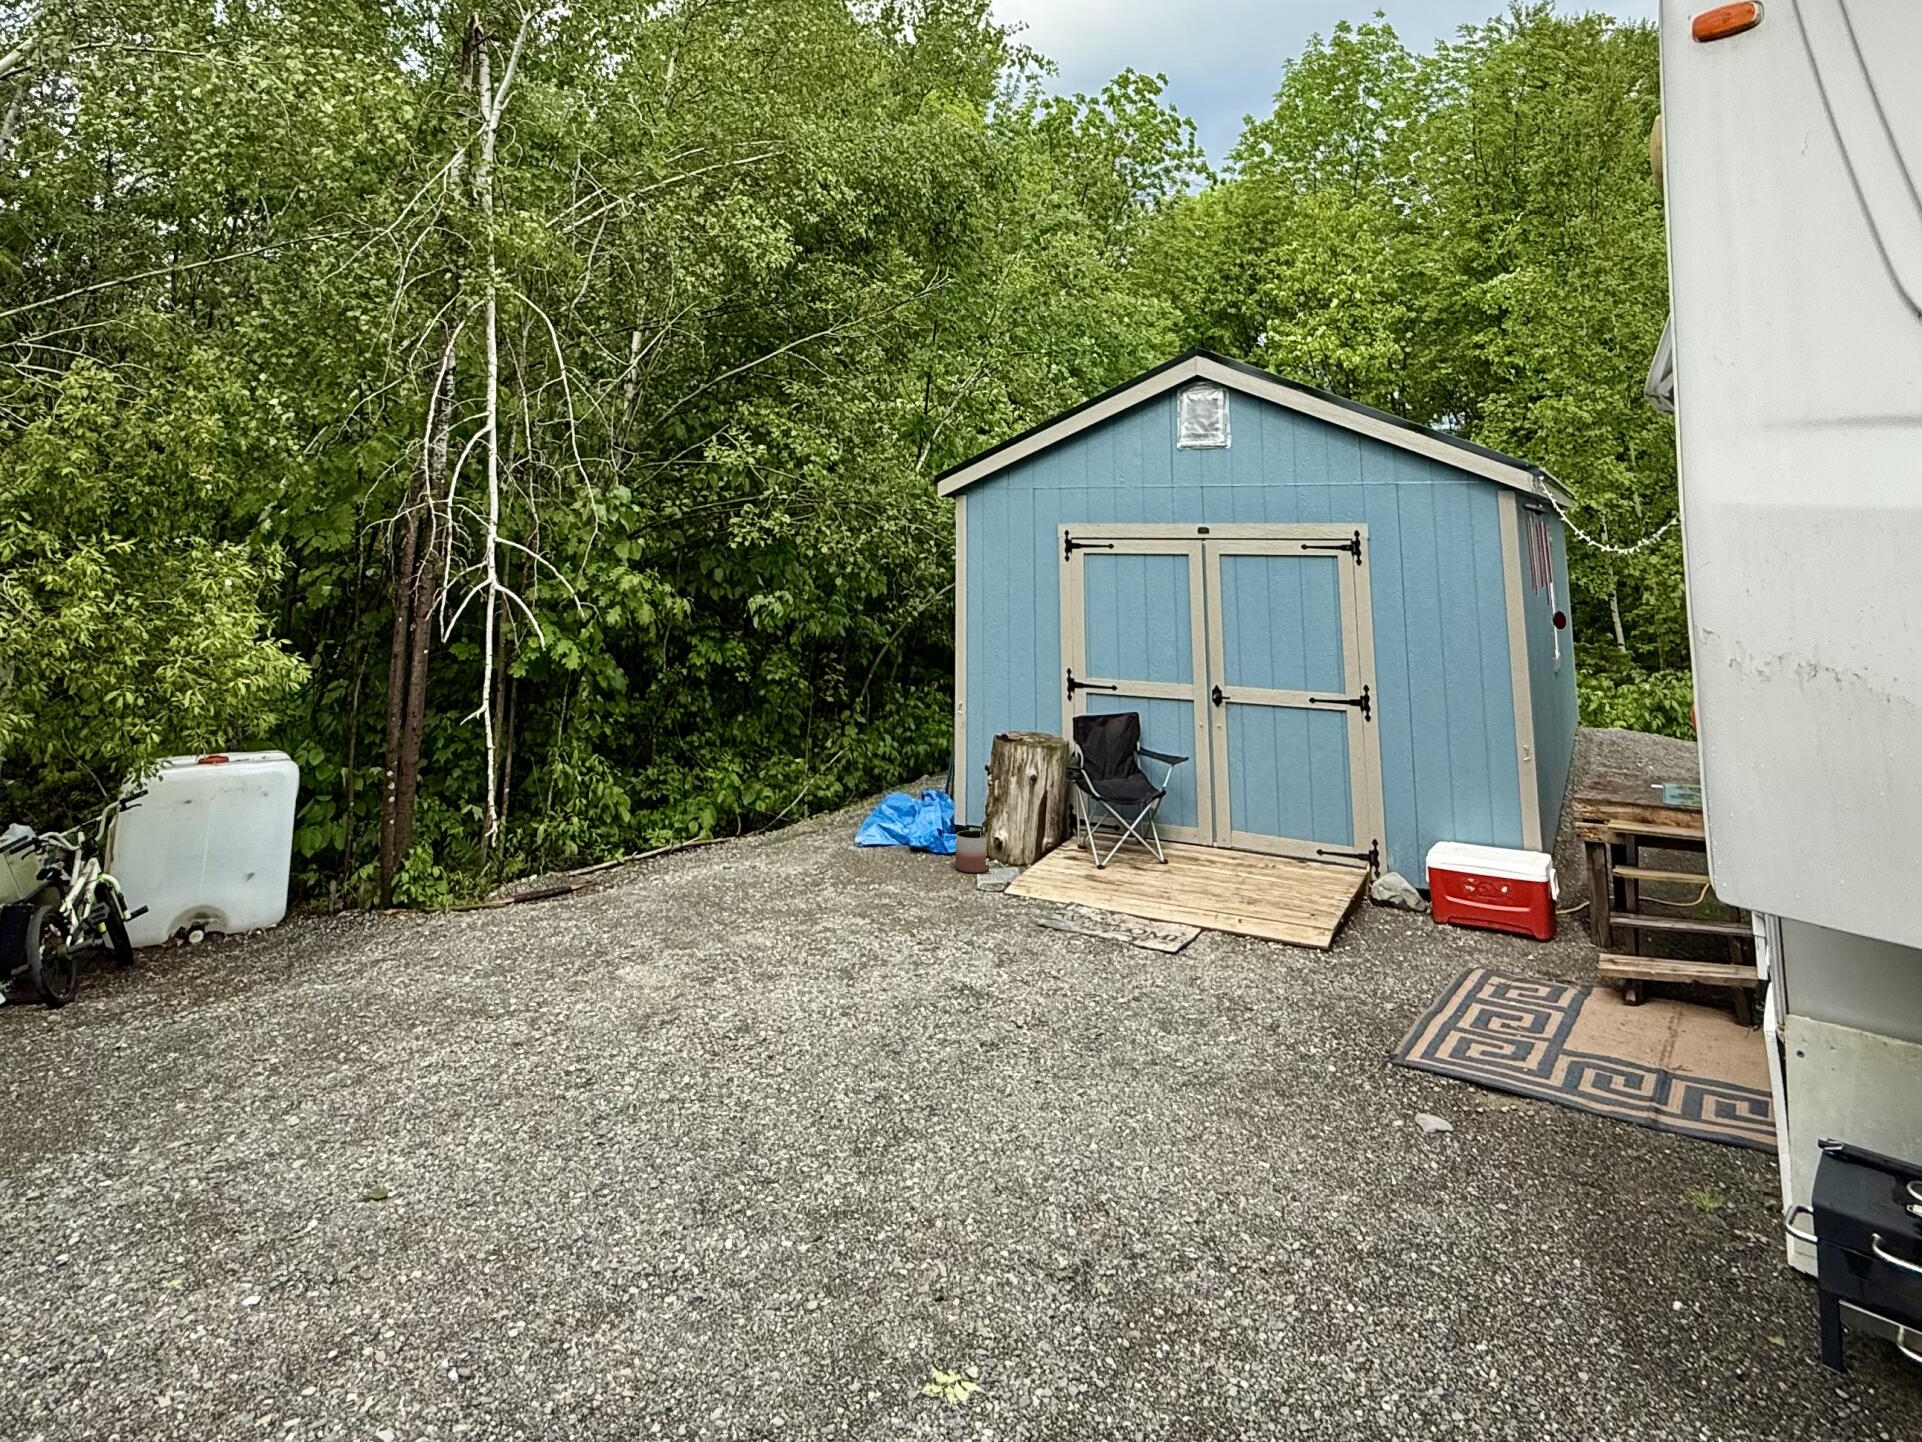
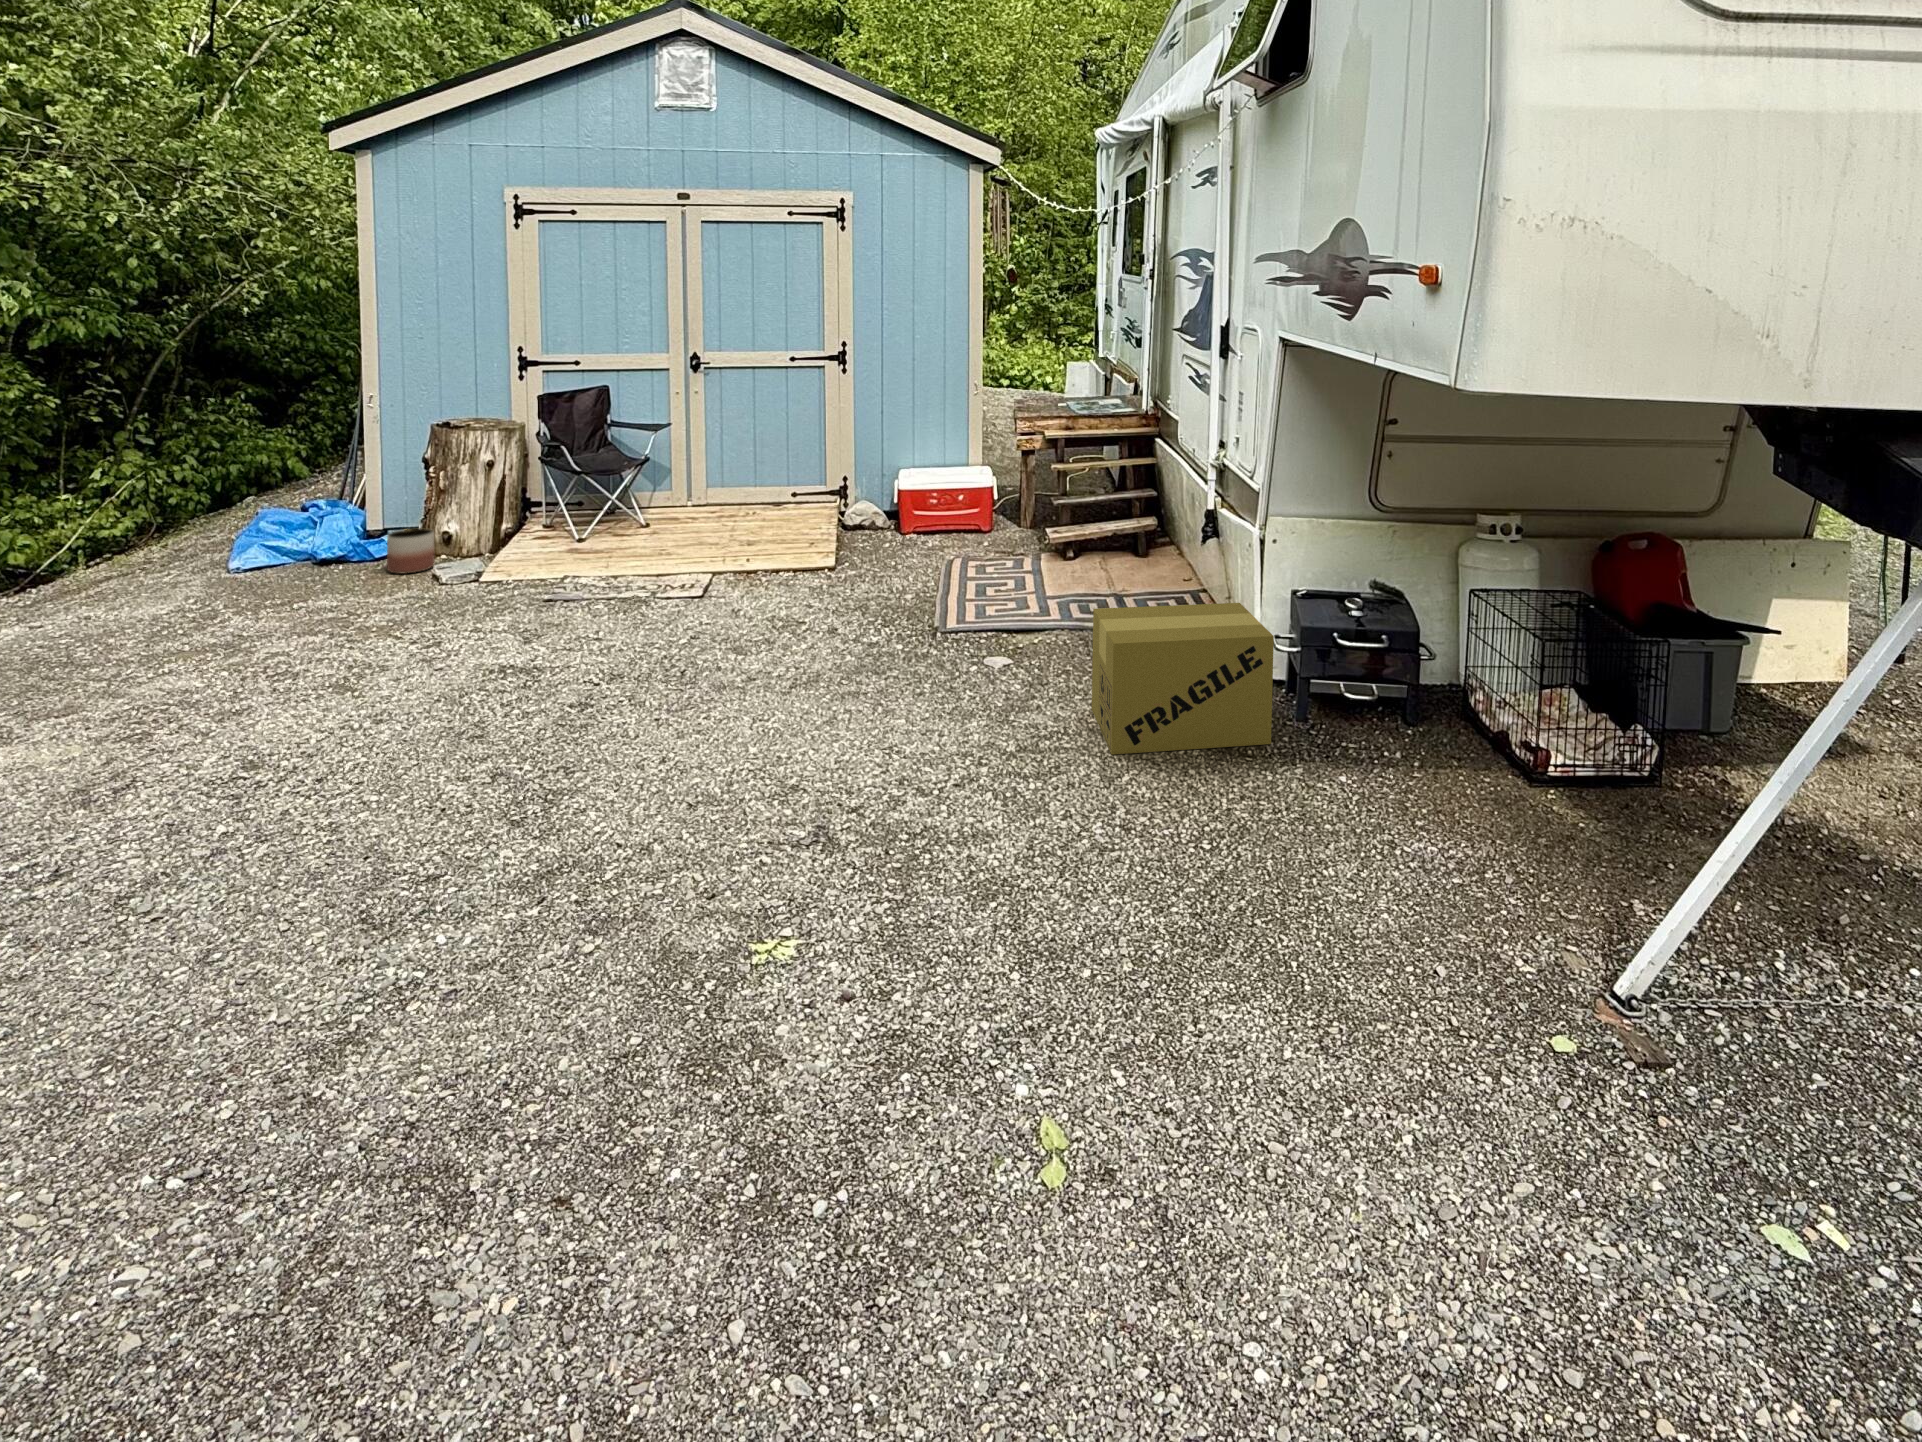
cardboard box: none [1492,1089,1800,1429] -> present [1092,603,1274,754]

